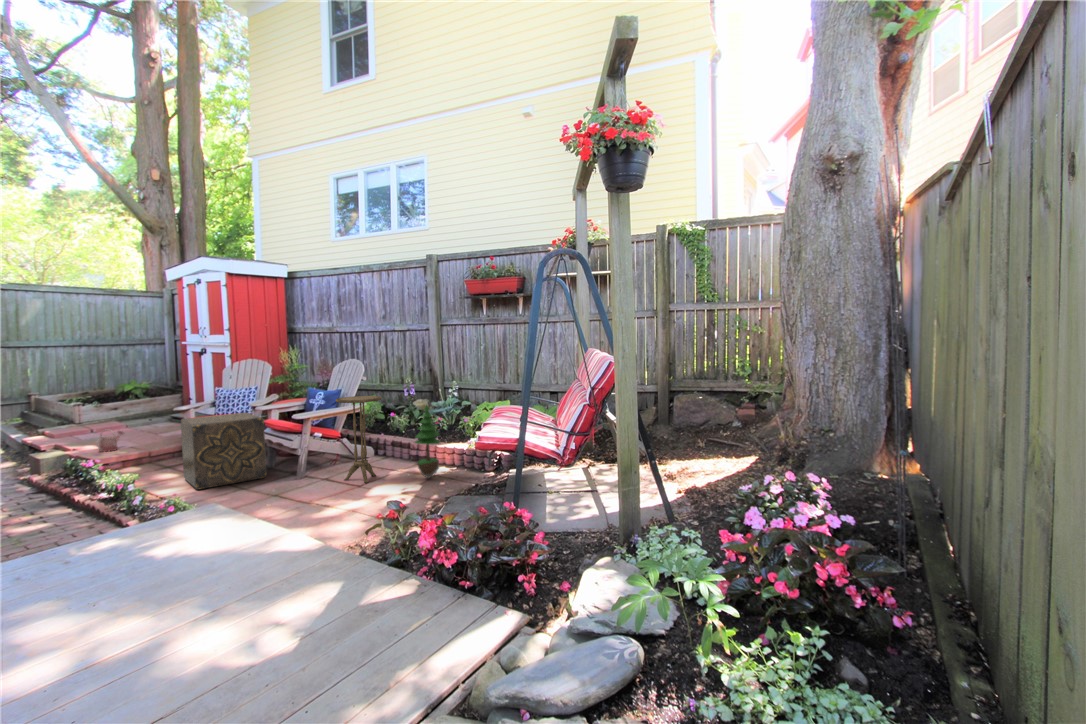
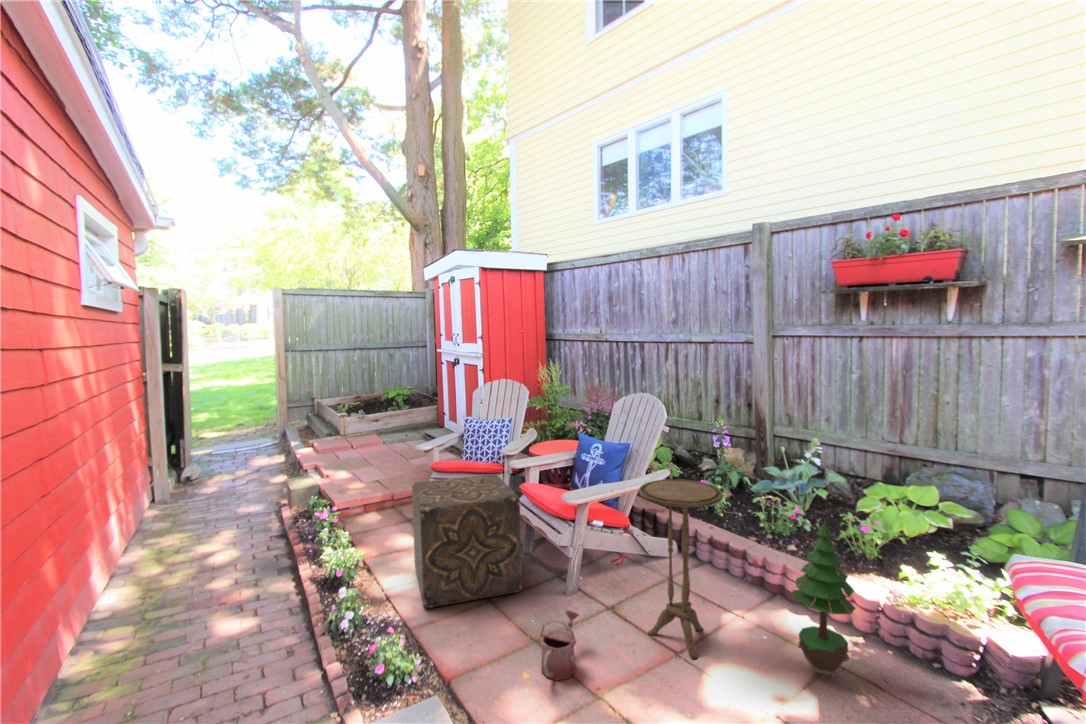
watering can: present [96,430,123,452] -> present [540,611,579,680]

